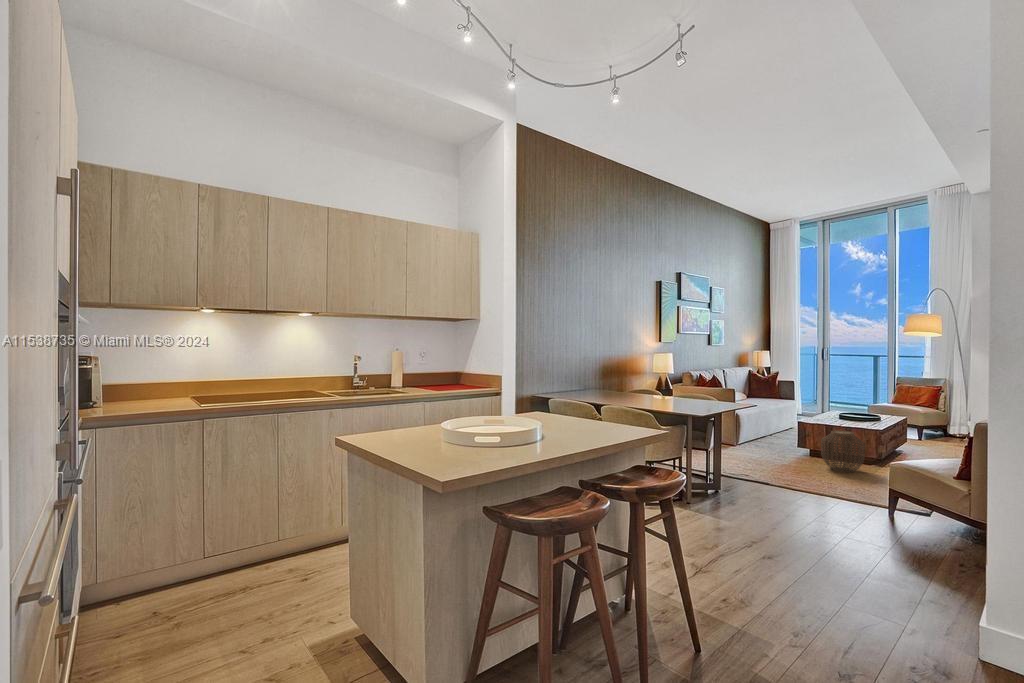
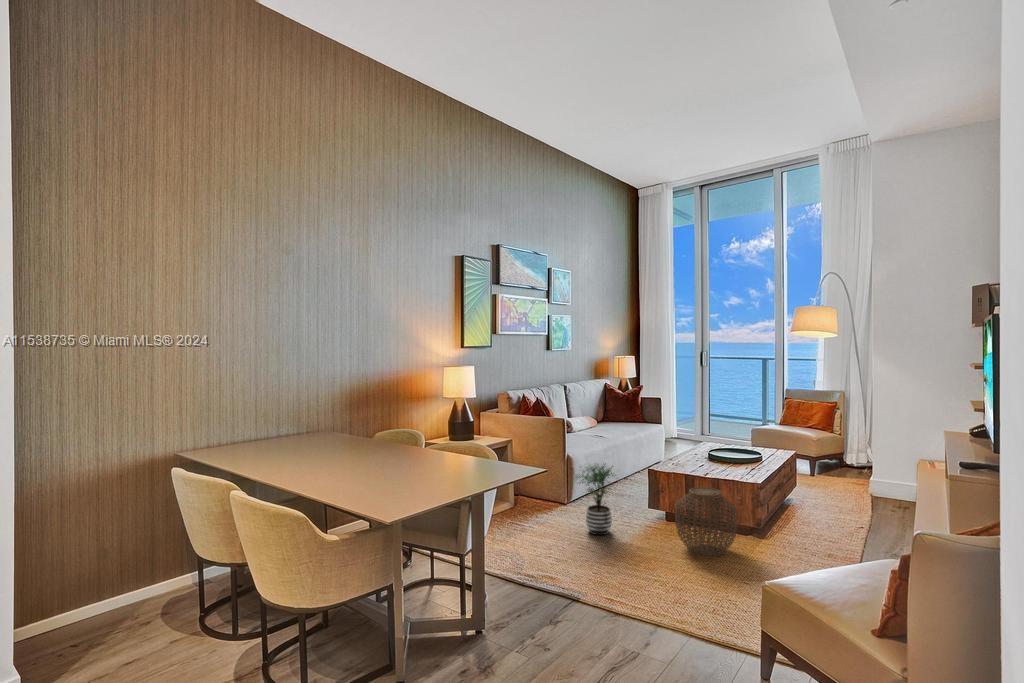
potted plant: none [746,414,782,460] -> present [574,463,614,535]

